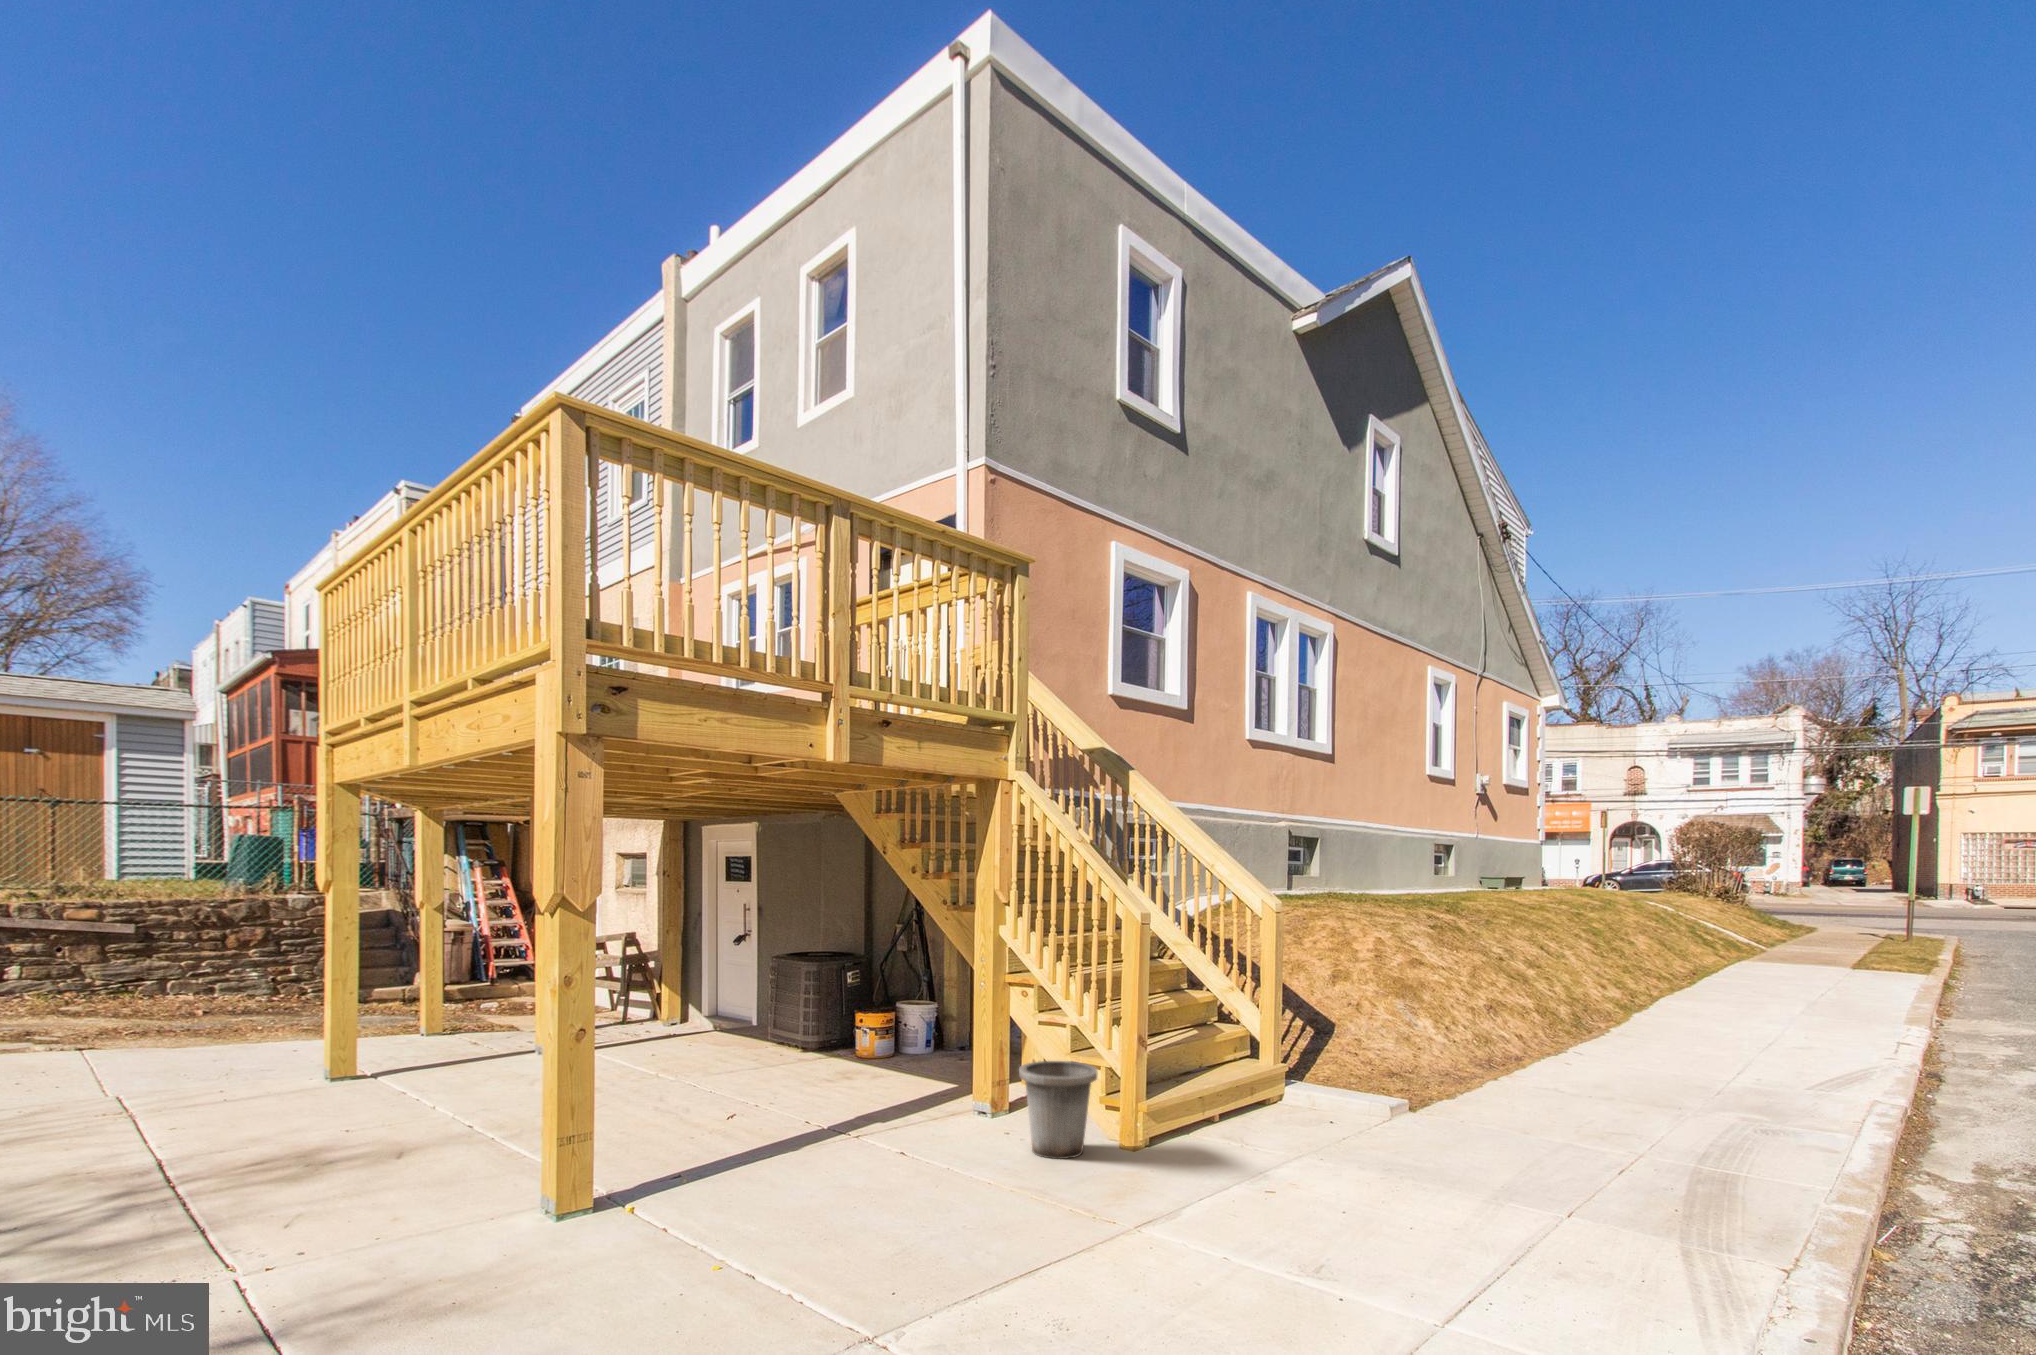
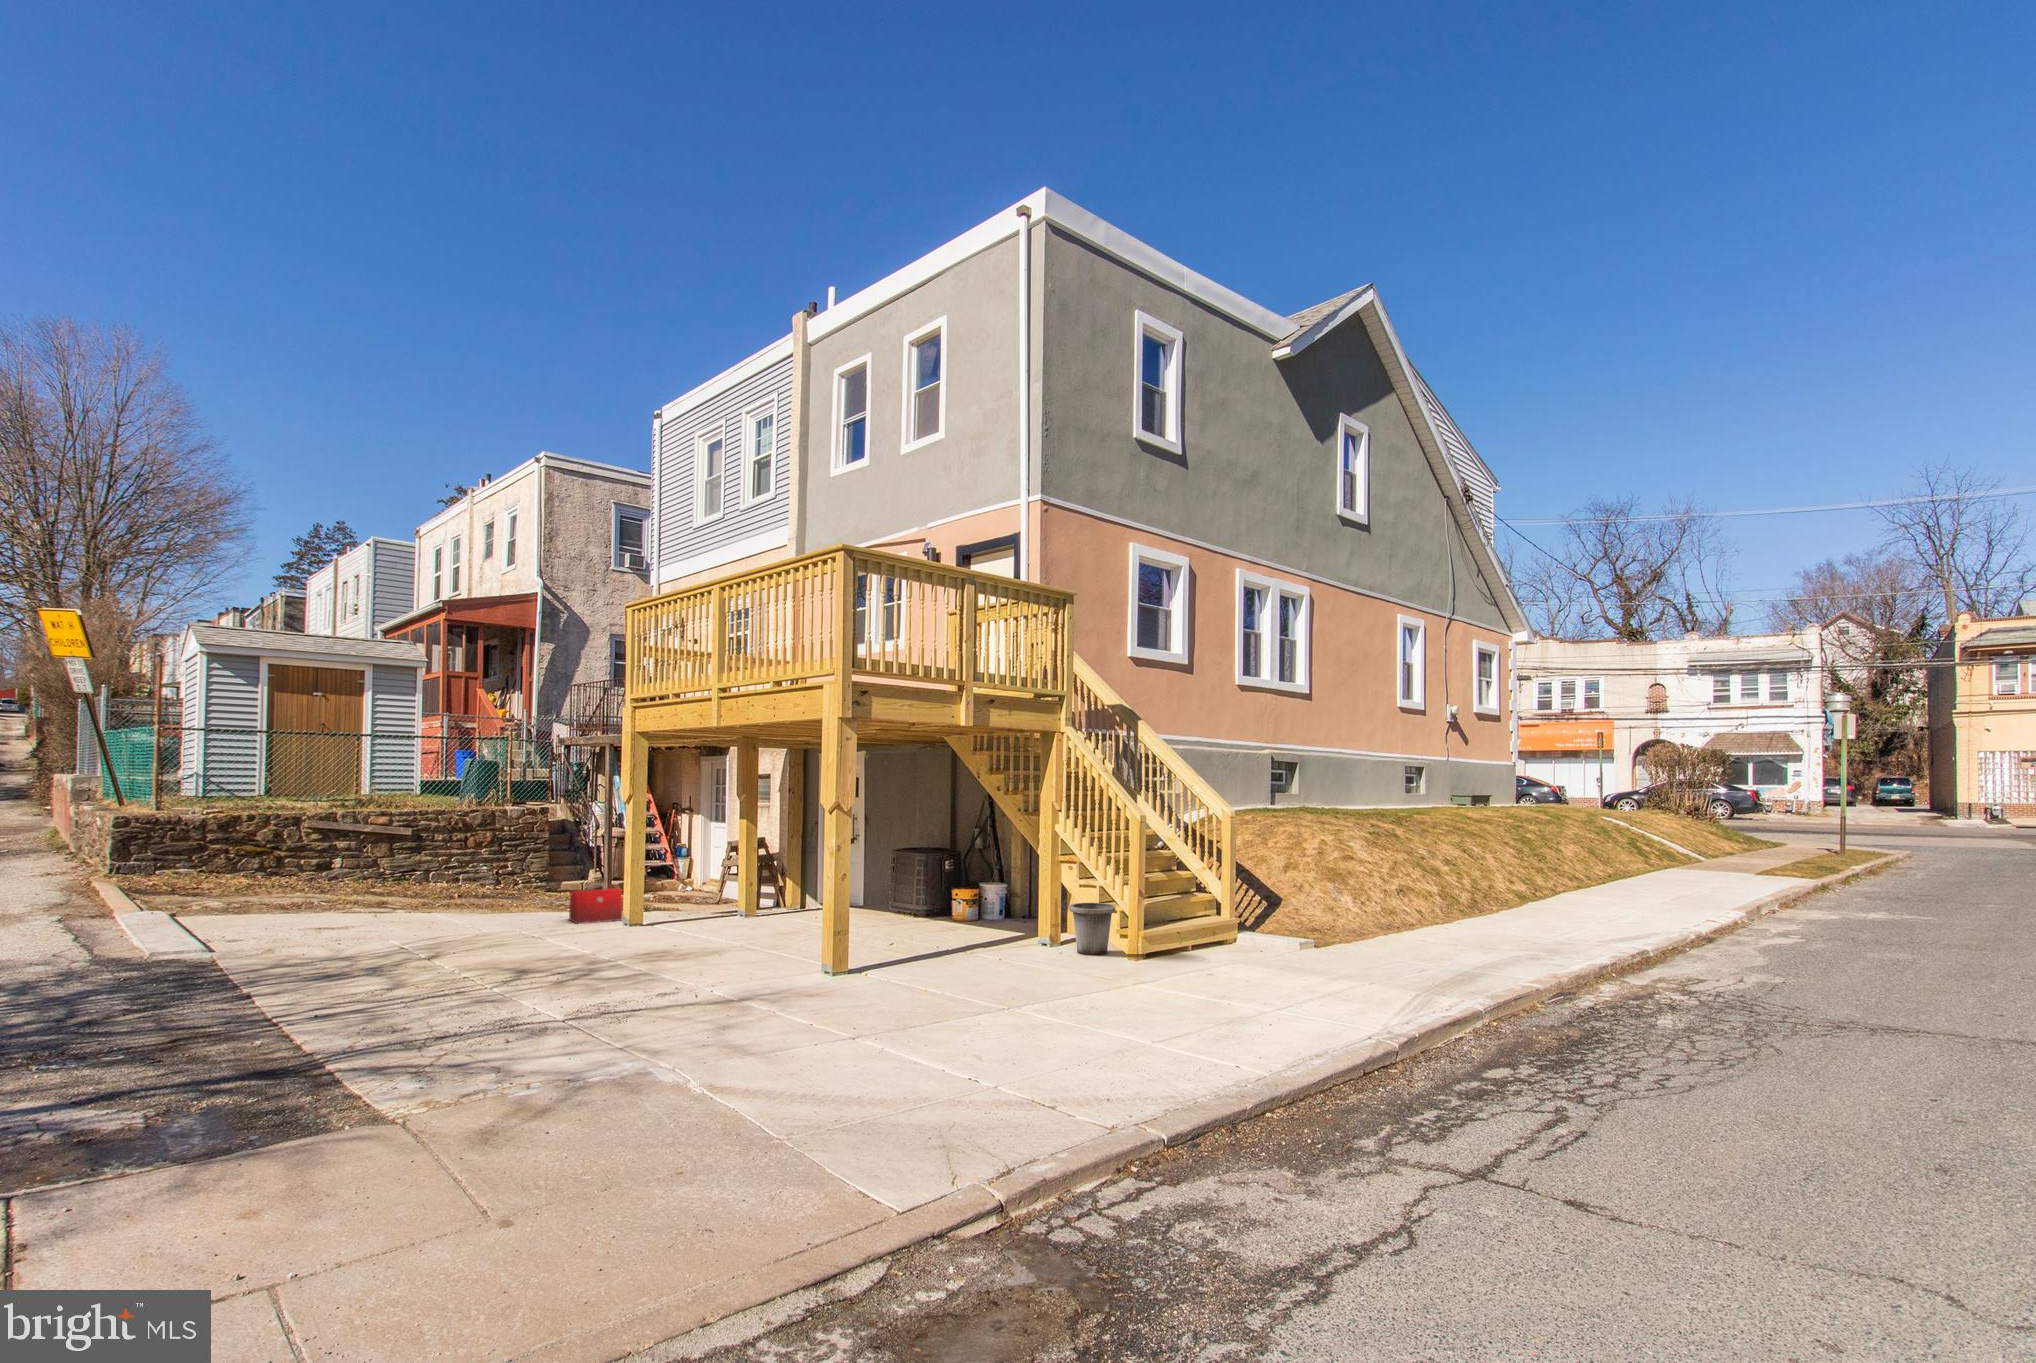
toolbox: none [236,1016,325,1085] -> present [569,883,623,924]

